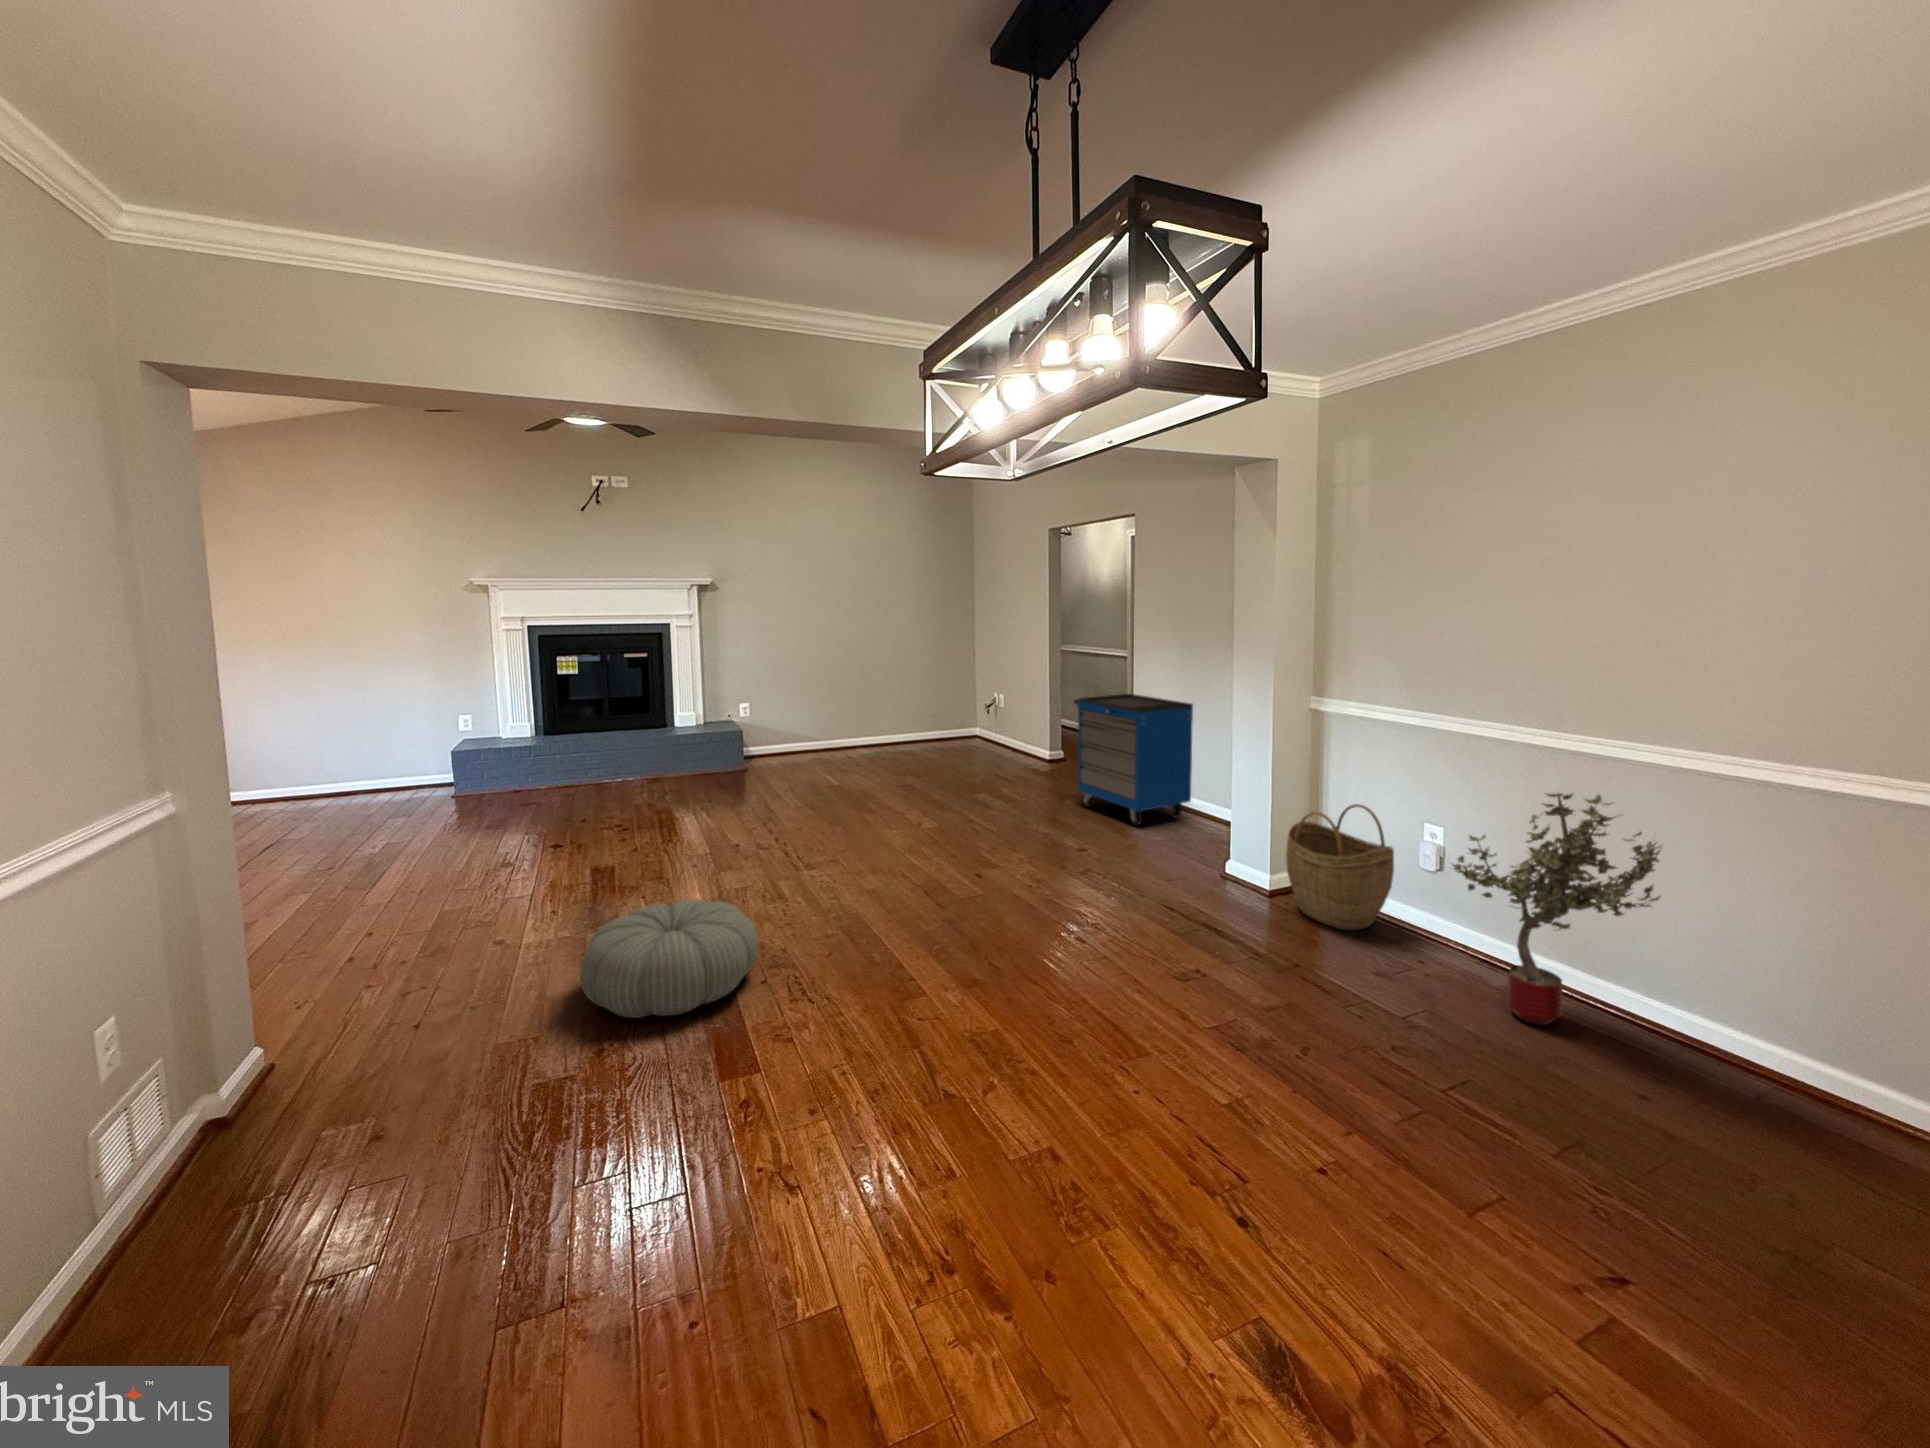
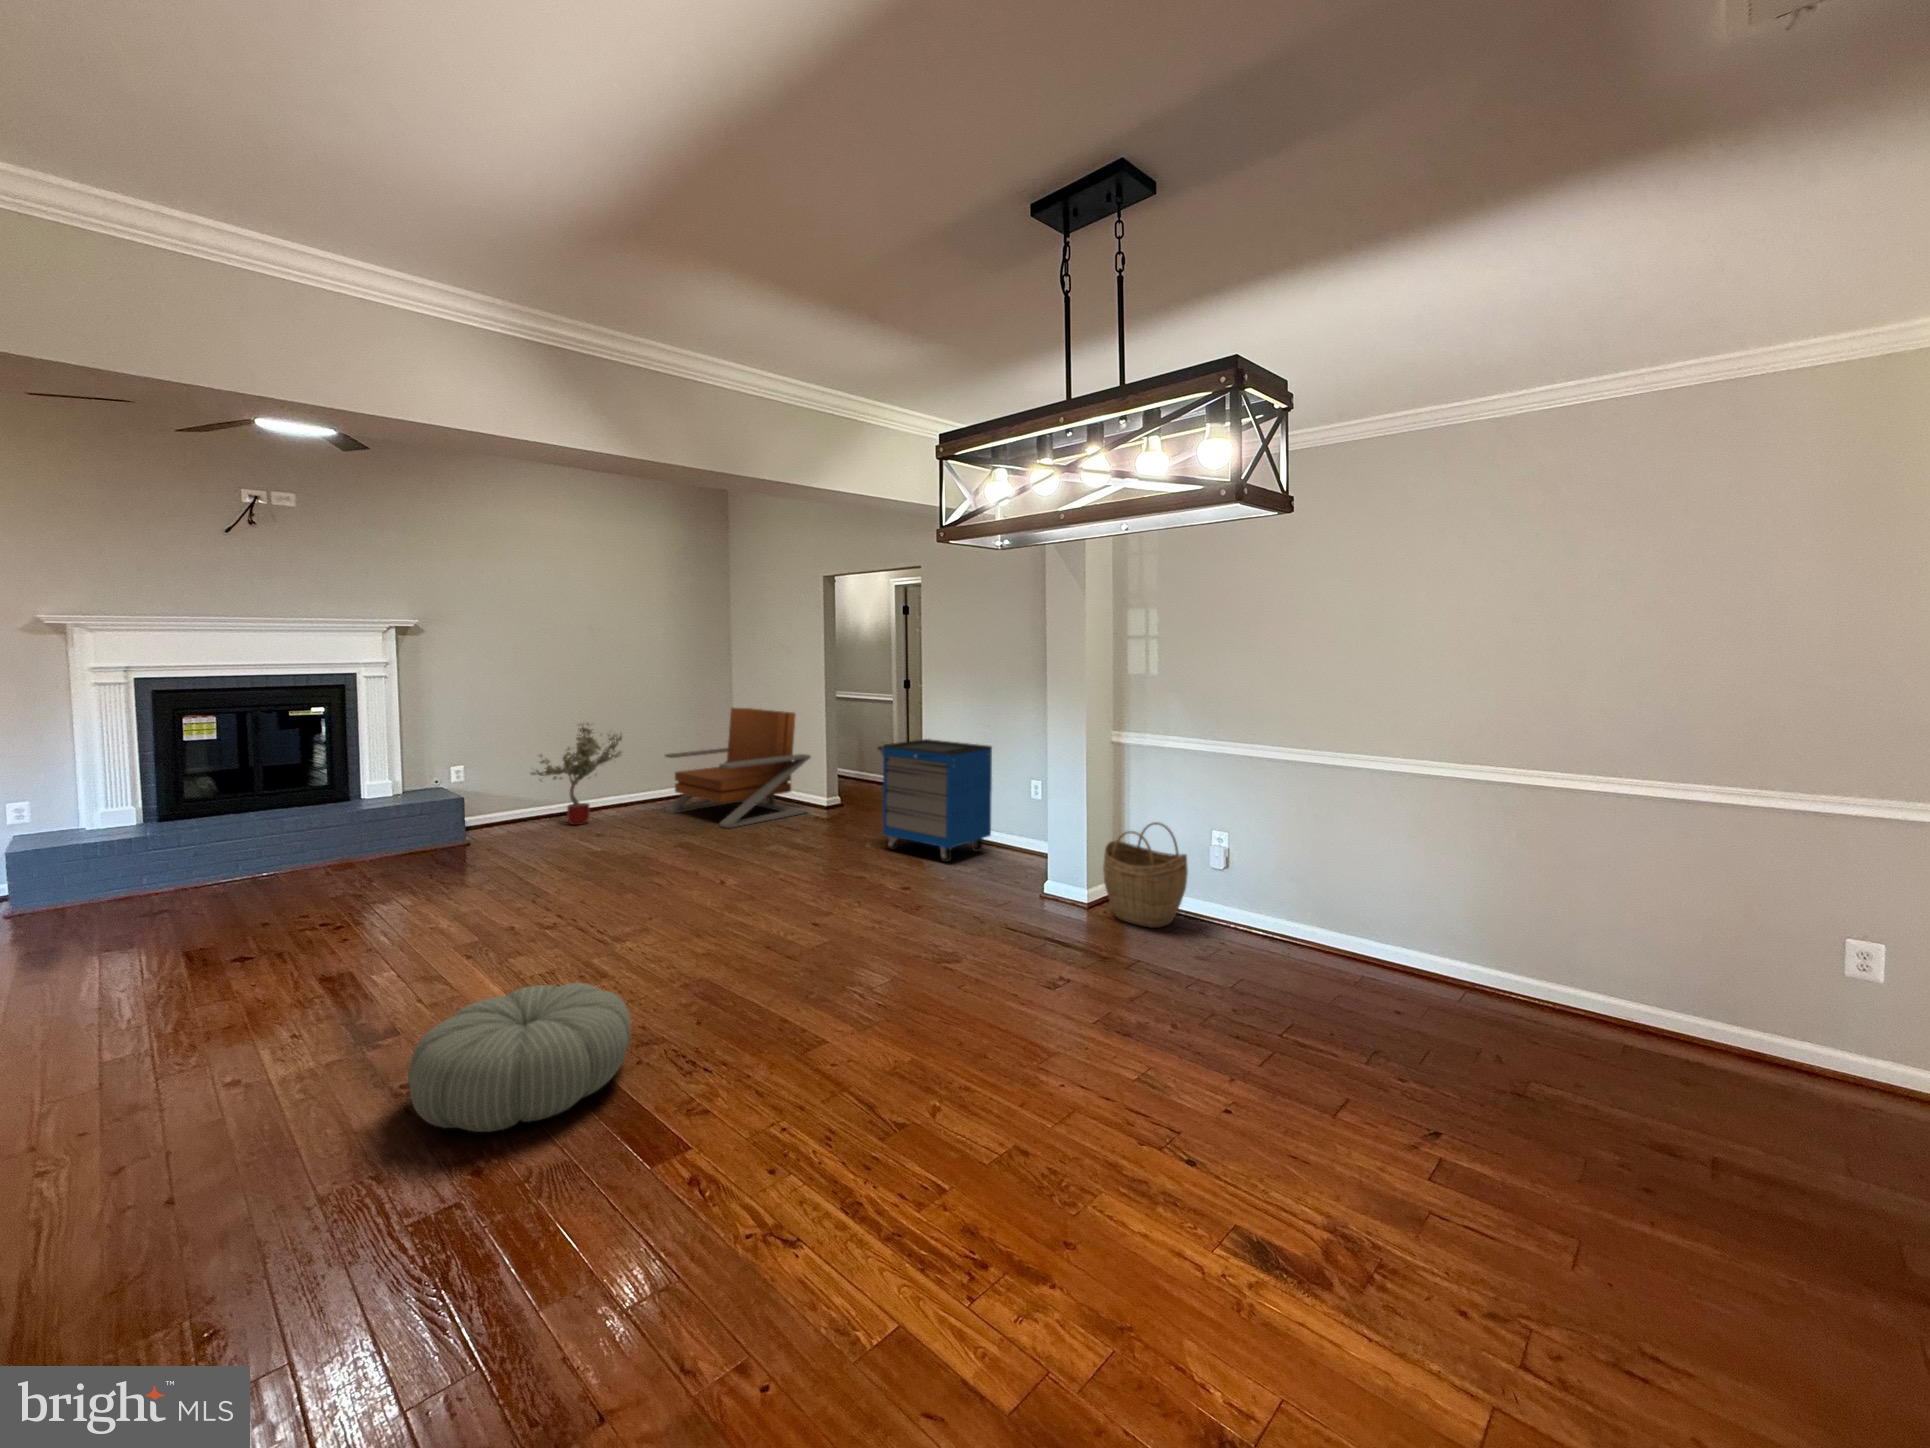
lounge chair: none [902,657,1028,772] -> present [665,708,811,828]
potted tree: present [1453,793,1662,1025] -> present [531,723,622,825]

